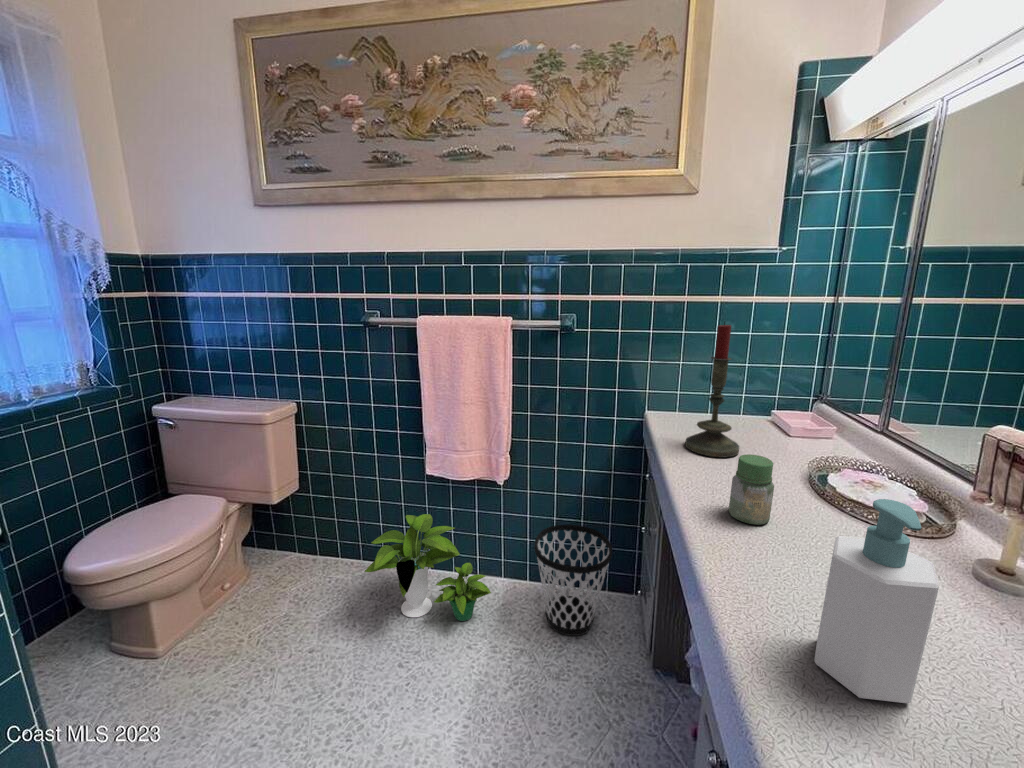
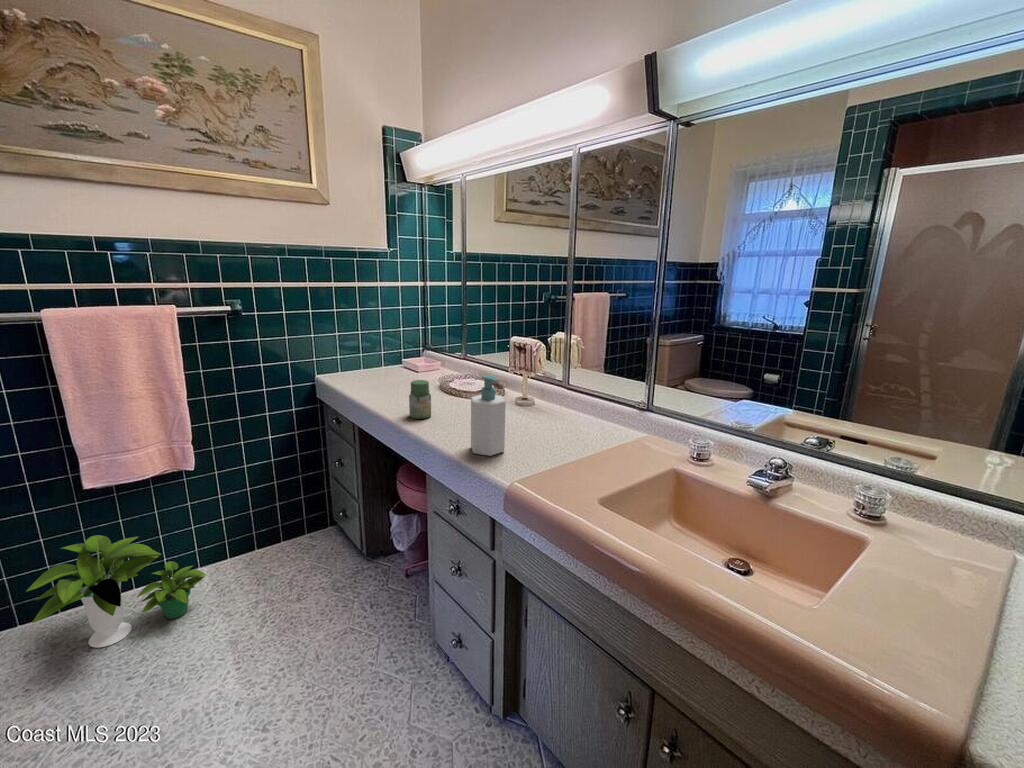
candle: present [685,322,739,457] -> none [361,301,396,394]
wastebasket: present [534,524,612,636] -> none [242,485,316,578]

